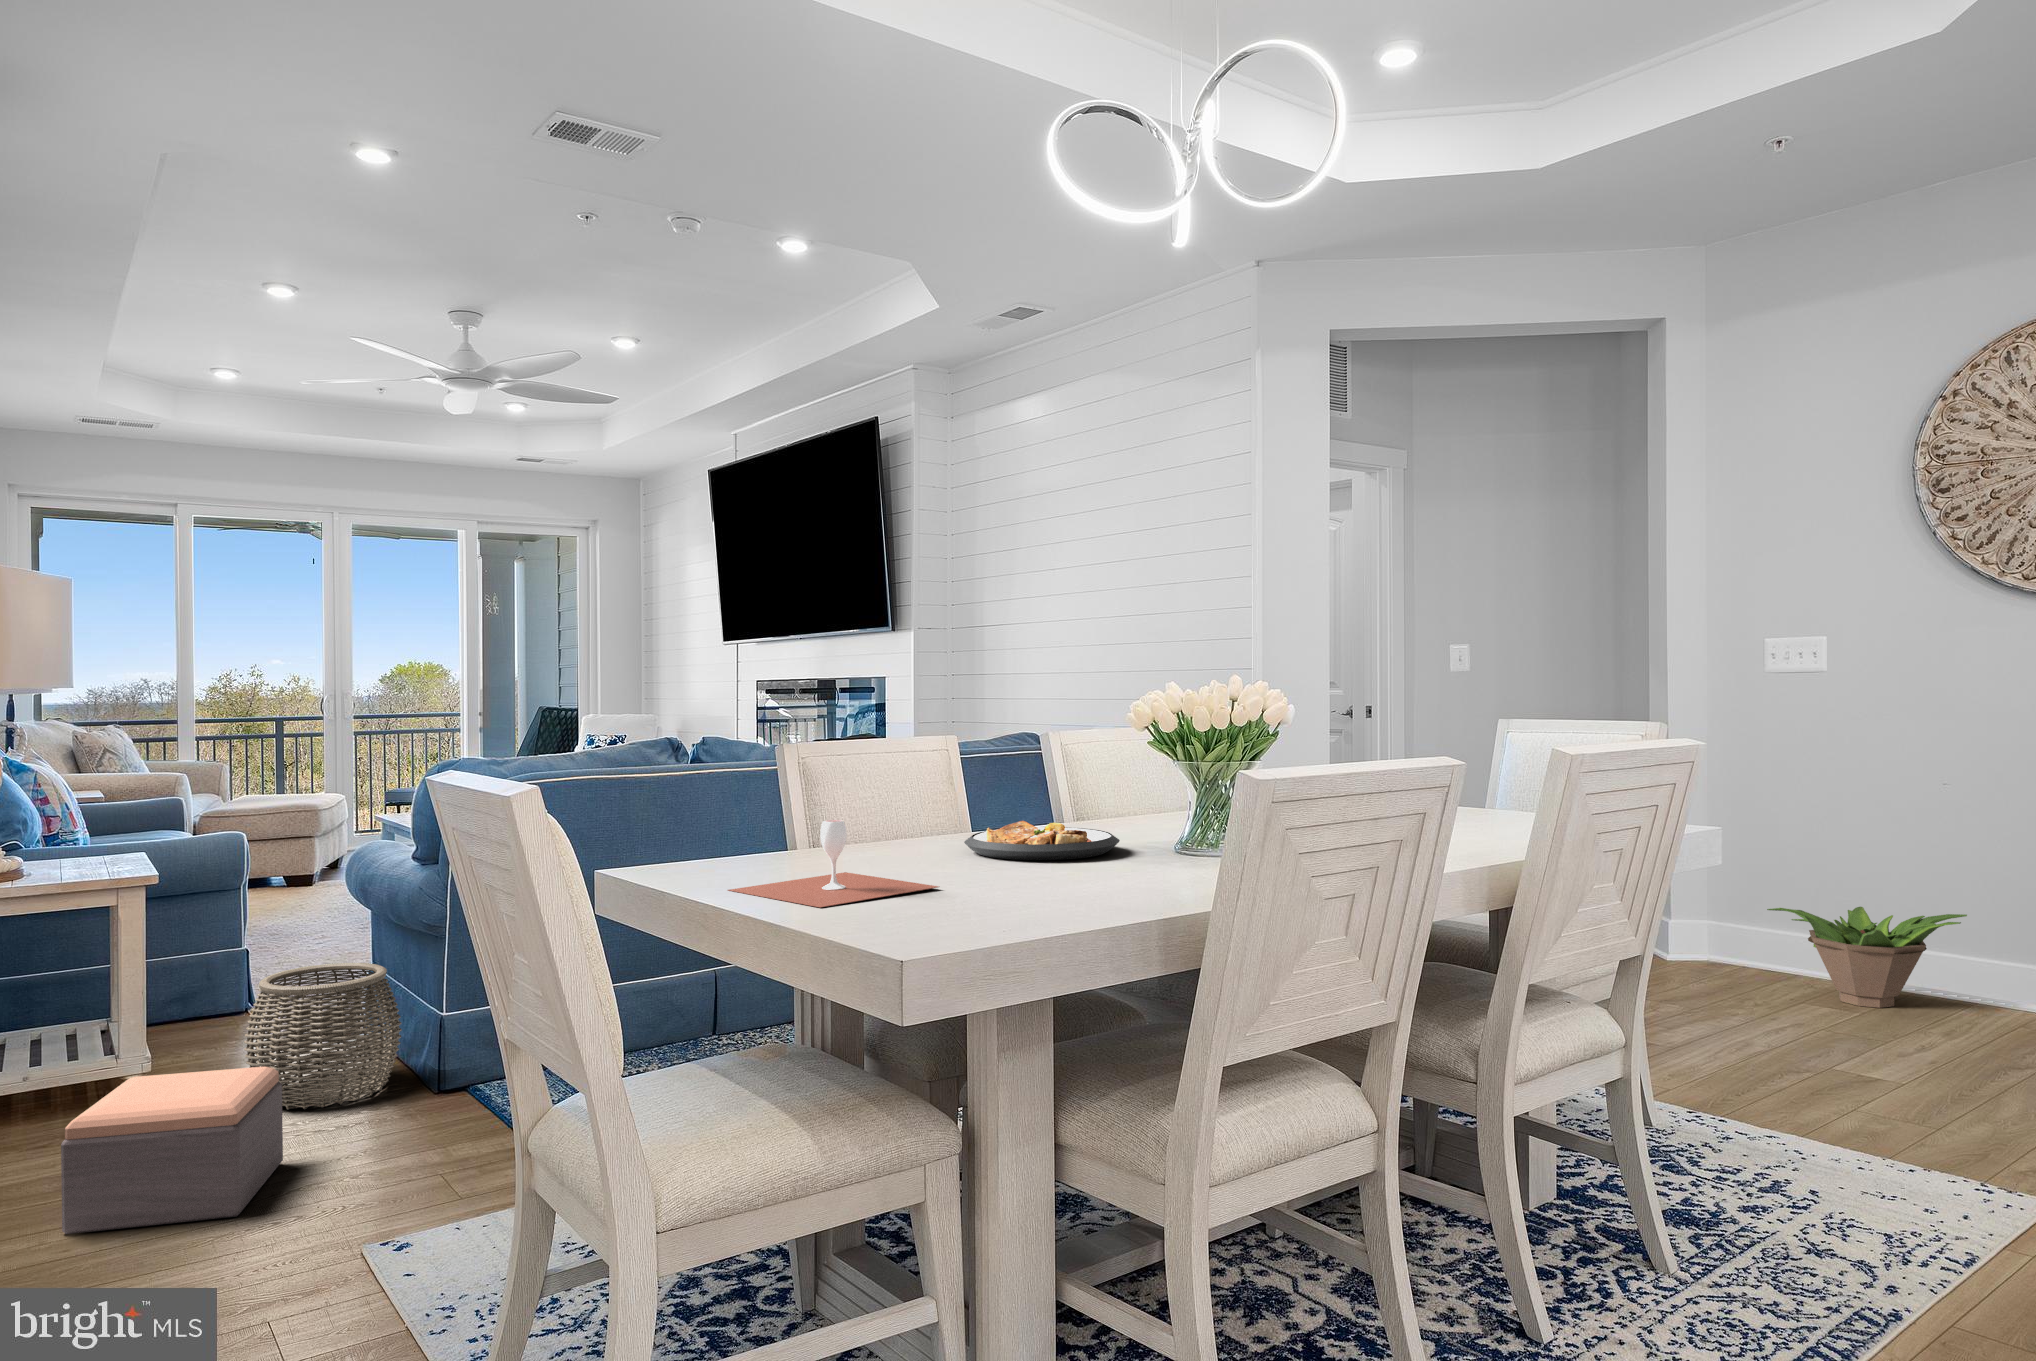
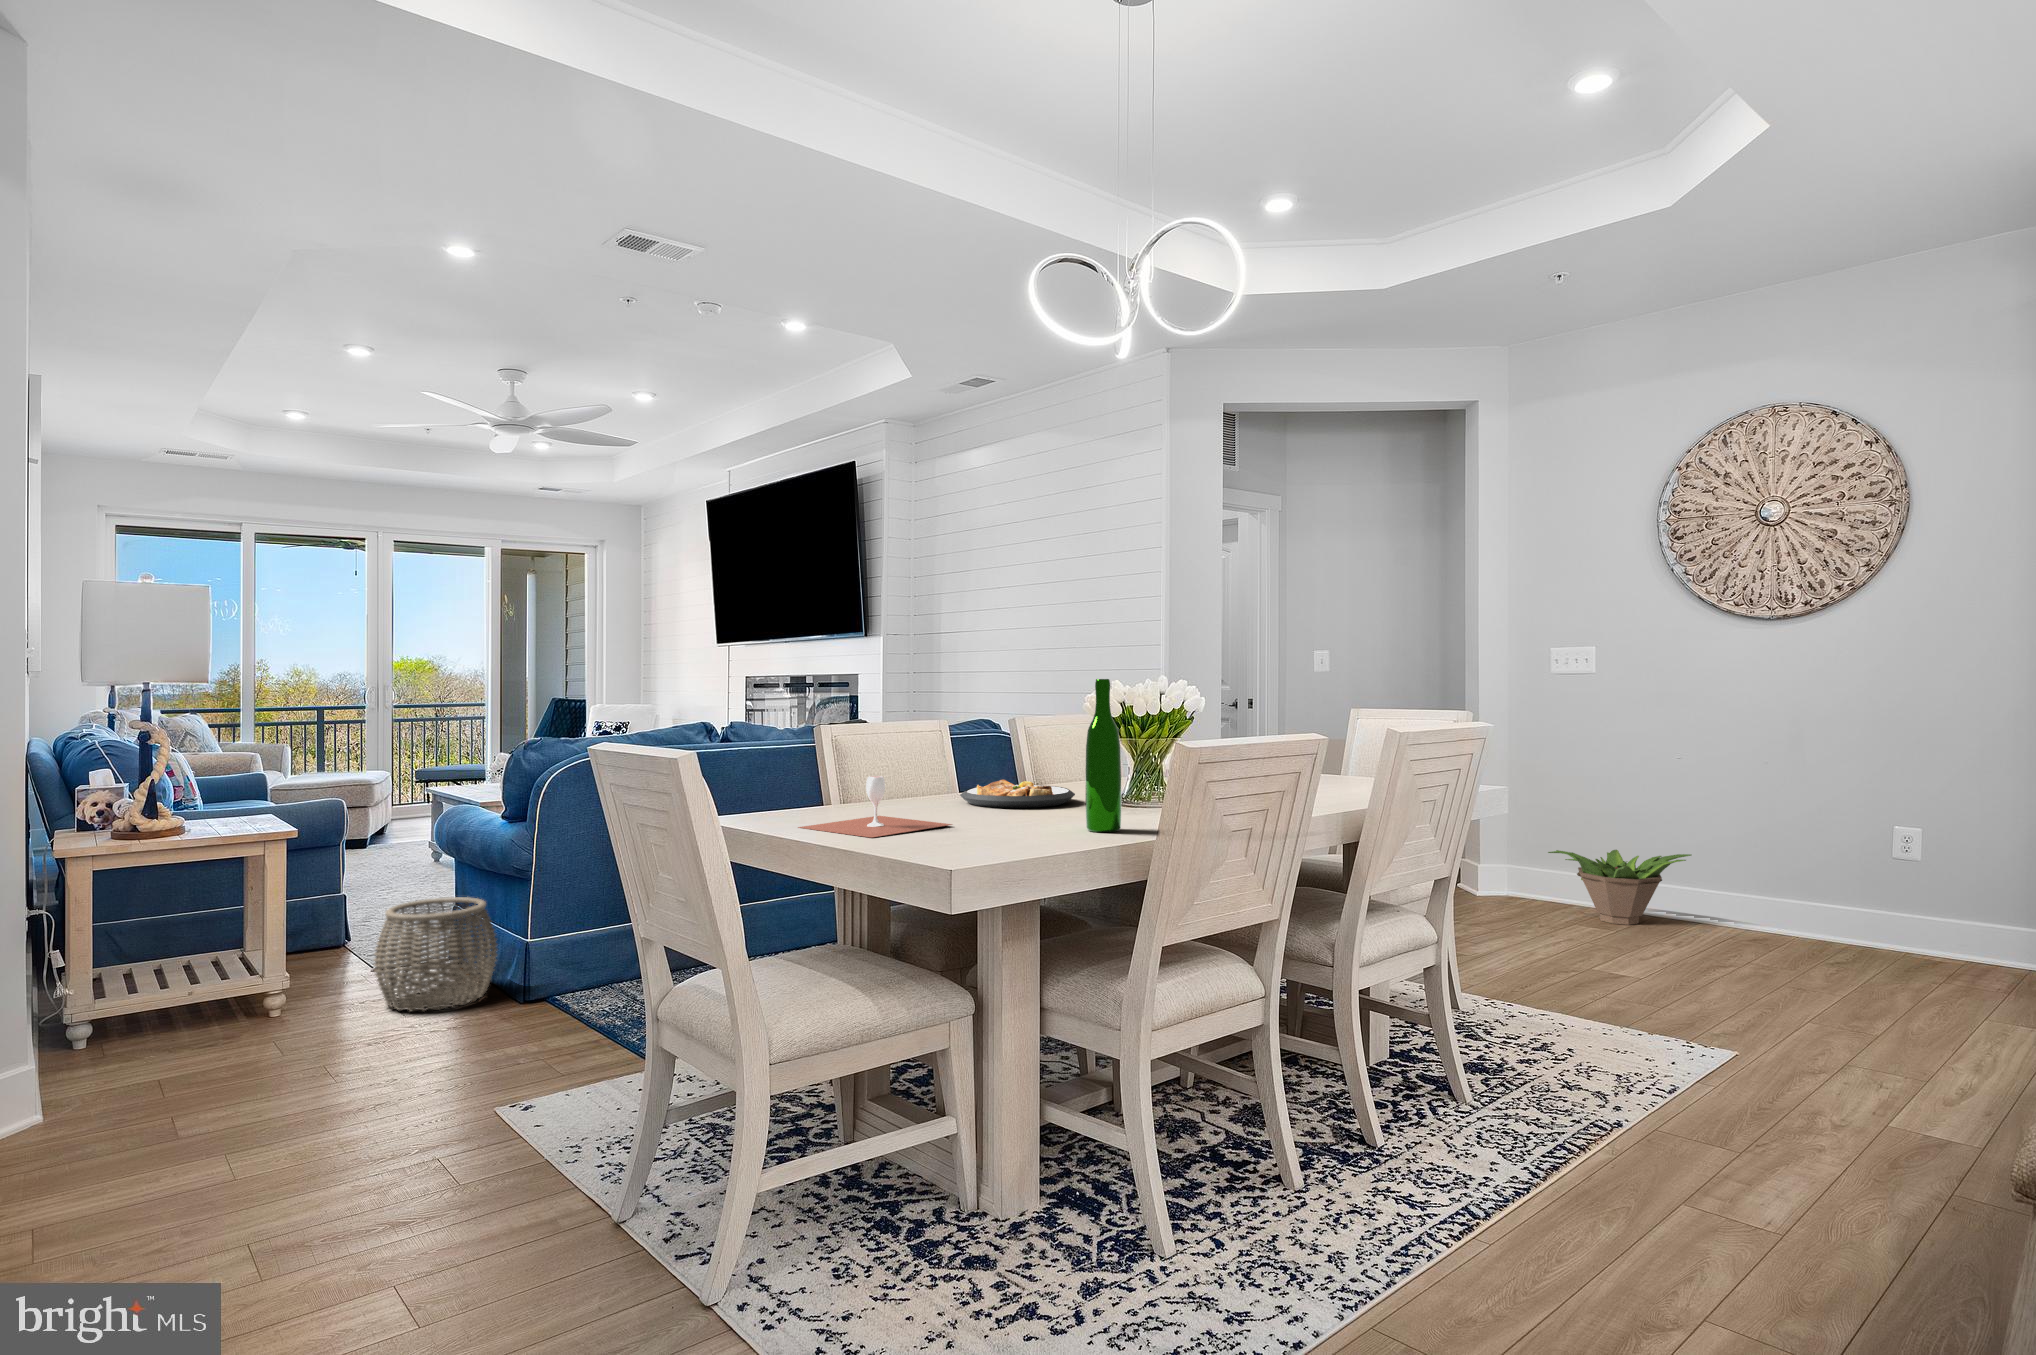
wine bottle: none [1123,685,1172,900] -> present [1085,679,1121,832]
footstool: present [61,1067,283,1234] -> none [254,974,417,1102]

